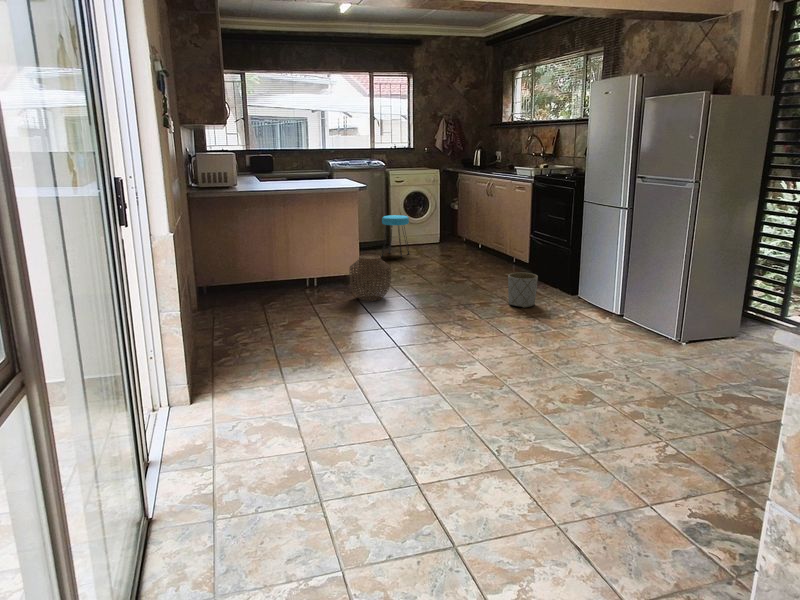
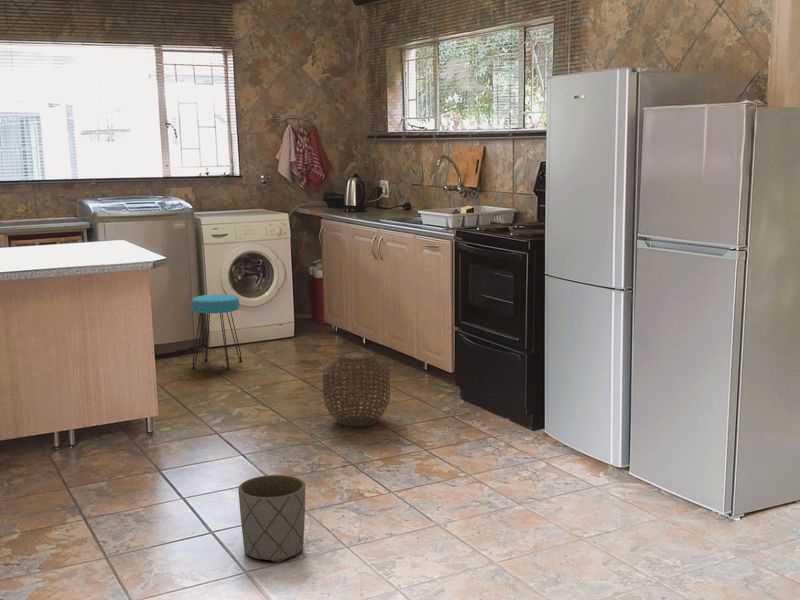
woven basket: present [350,255,391,301] -> present [323,351,390,427]
planter: present [508,273,538,308] -> present [238,475,305,563]

